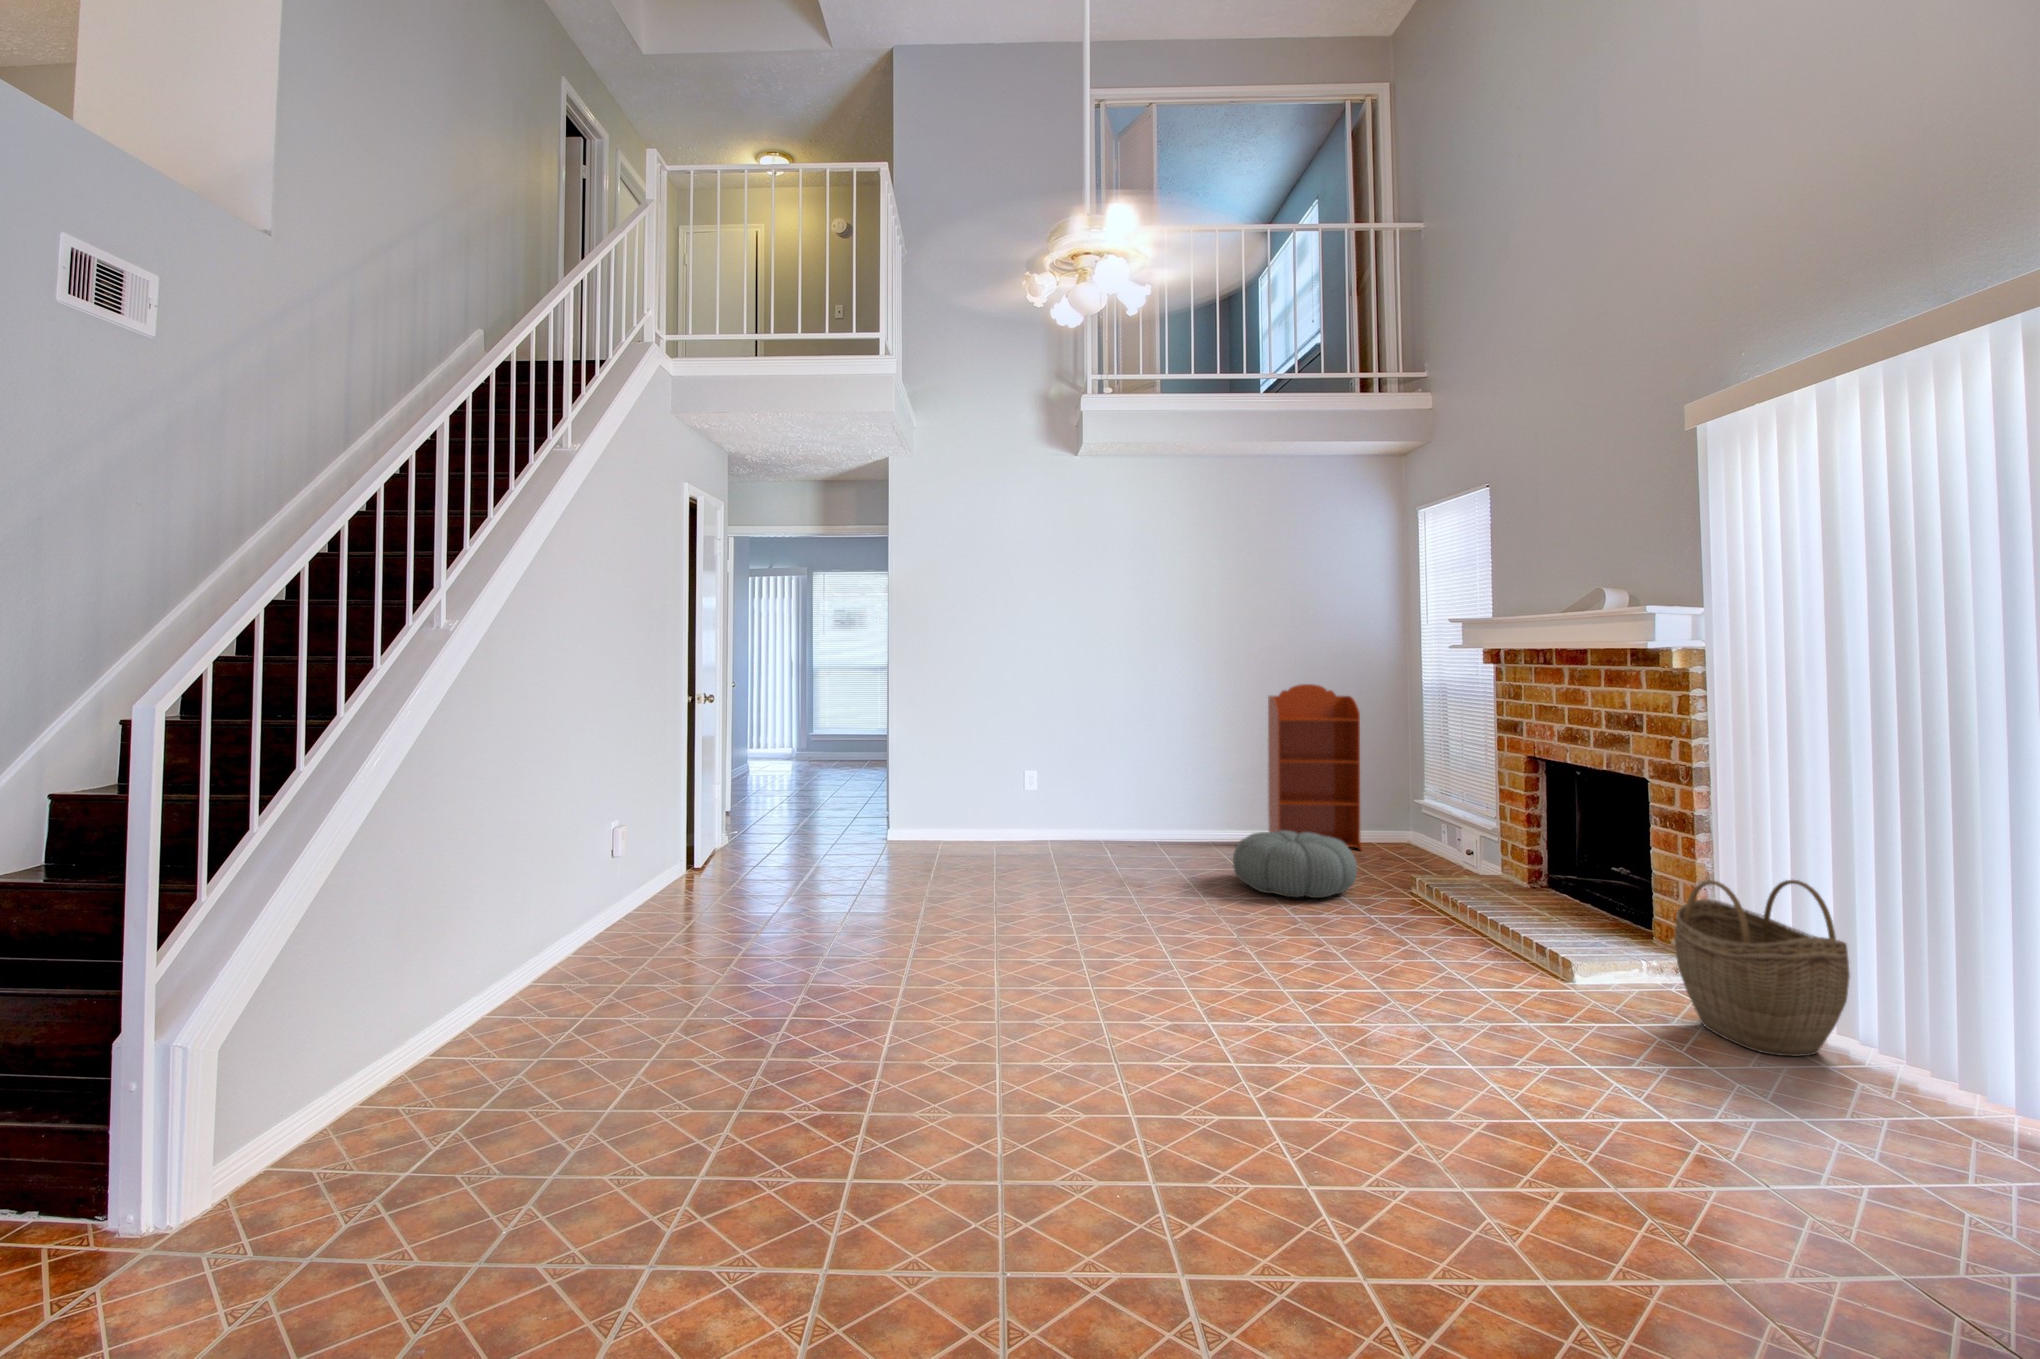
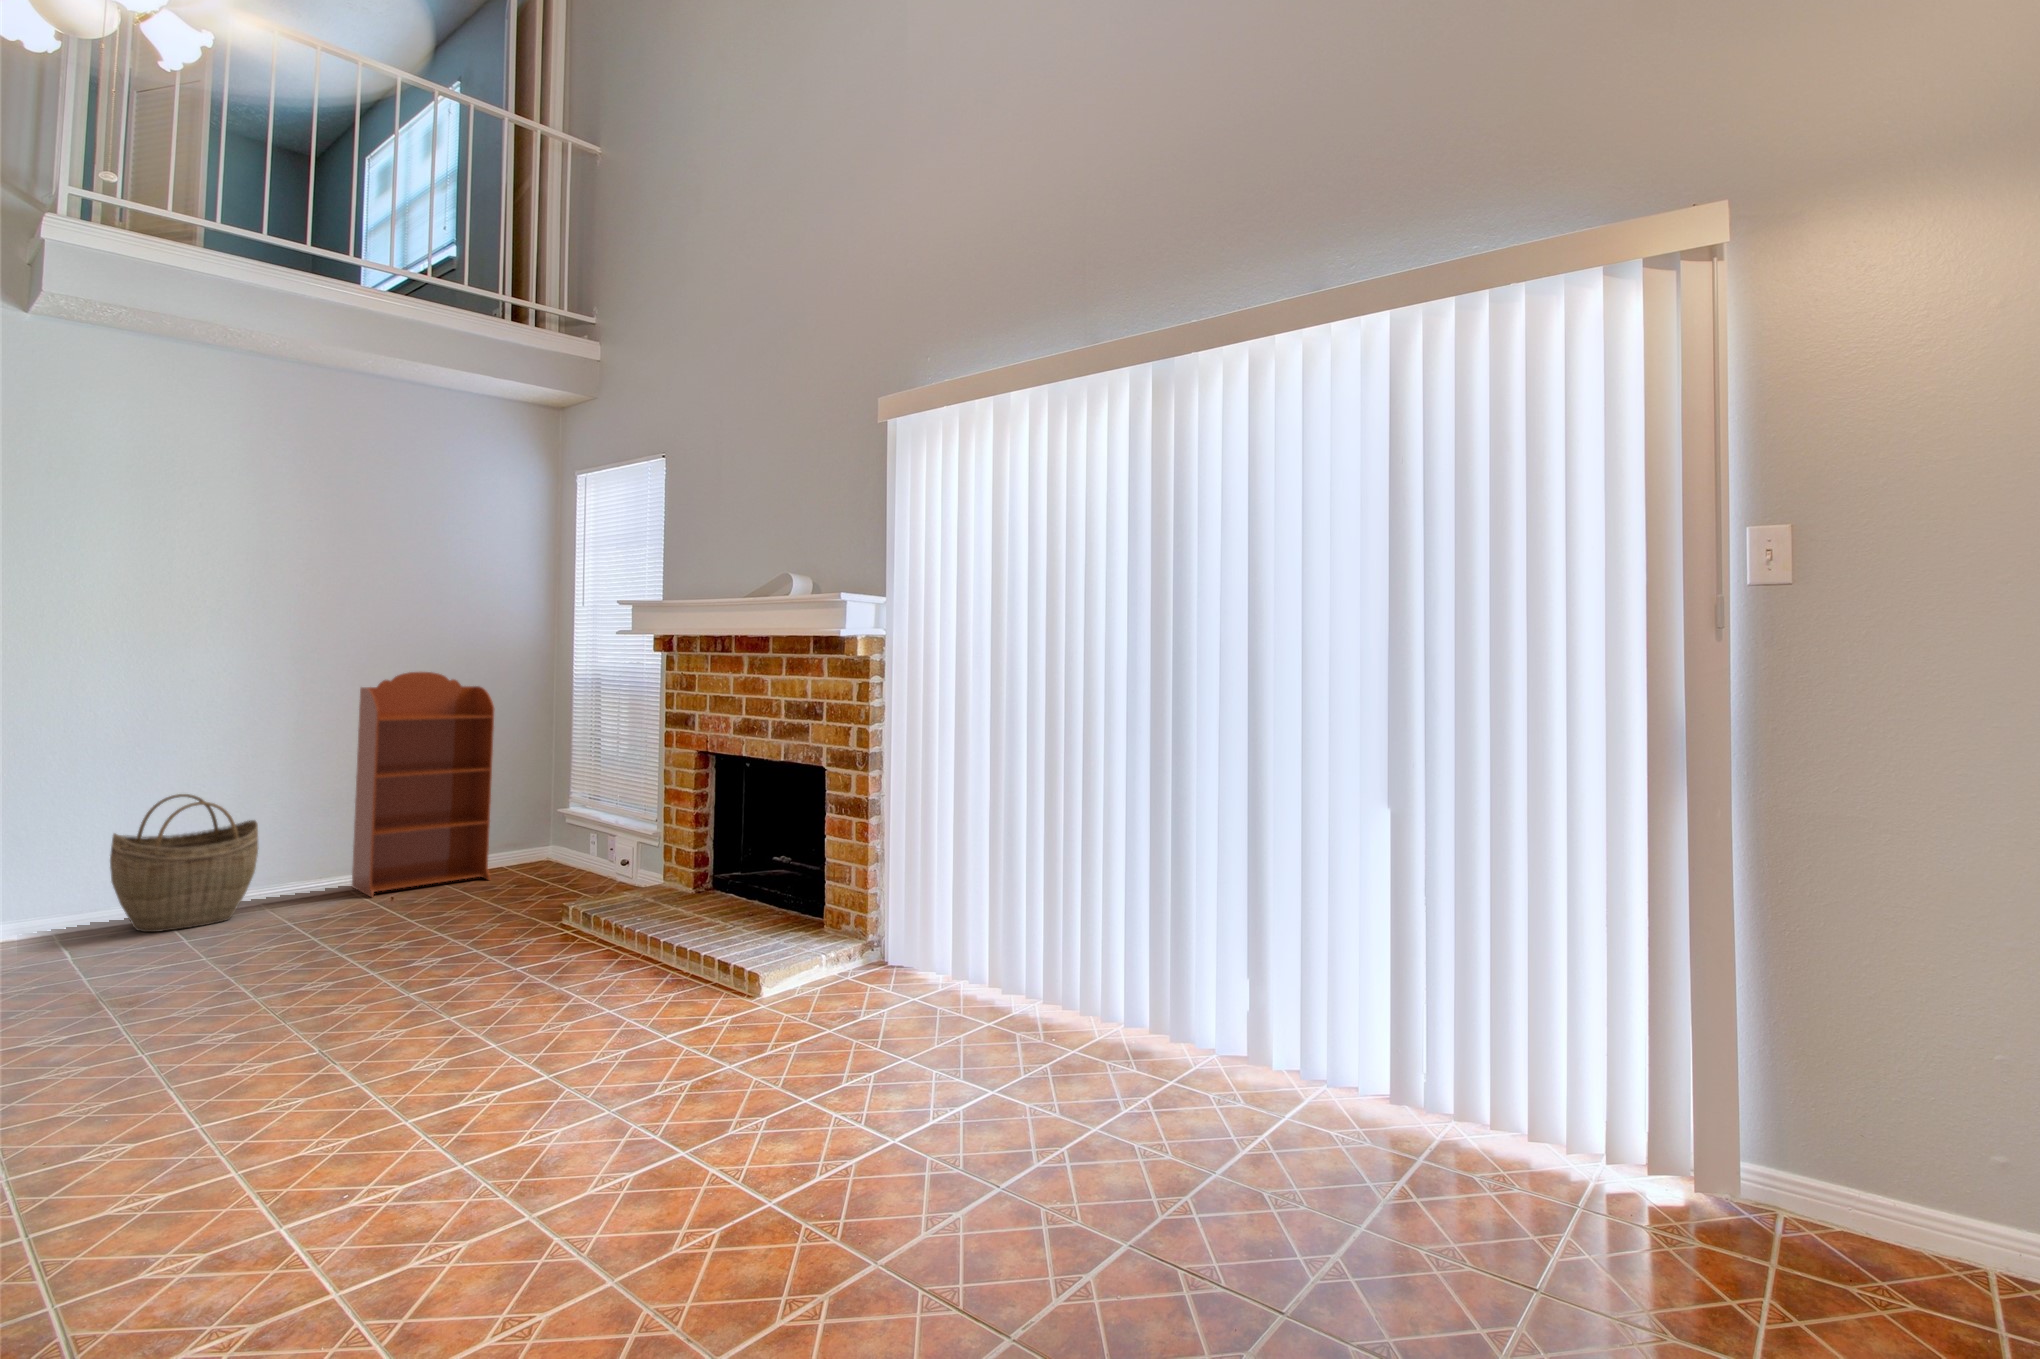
pouf: present [1233,831,1357,898] -> none [300,870,495,968]
woven basket: present [1675,880,1850,1056] -> present [110,794,258,932]

